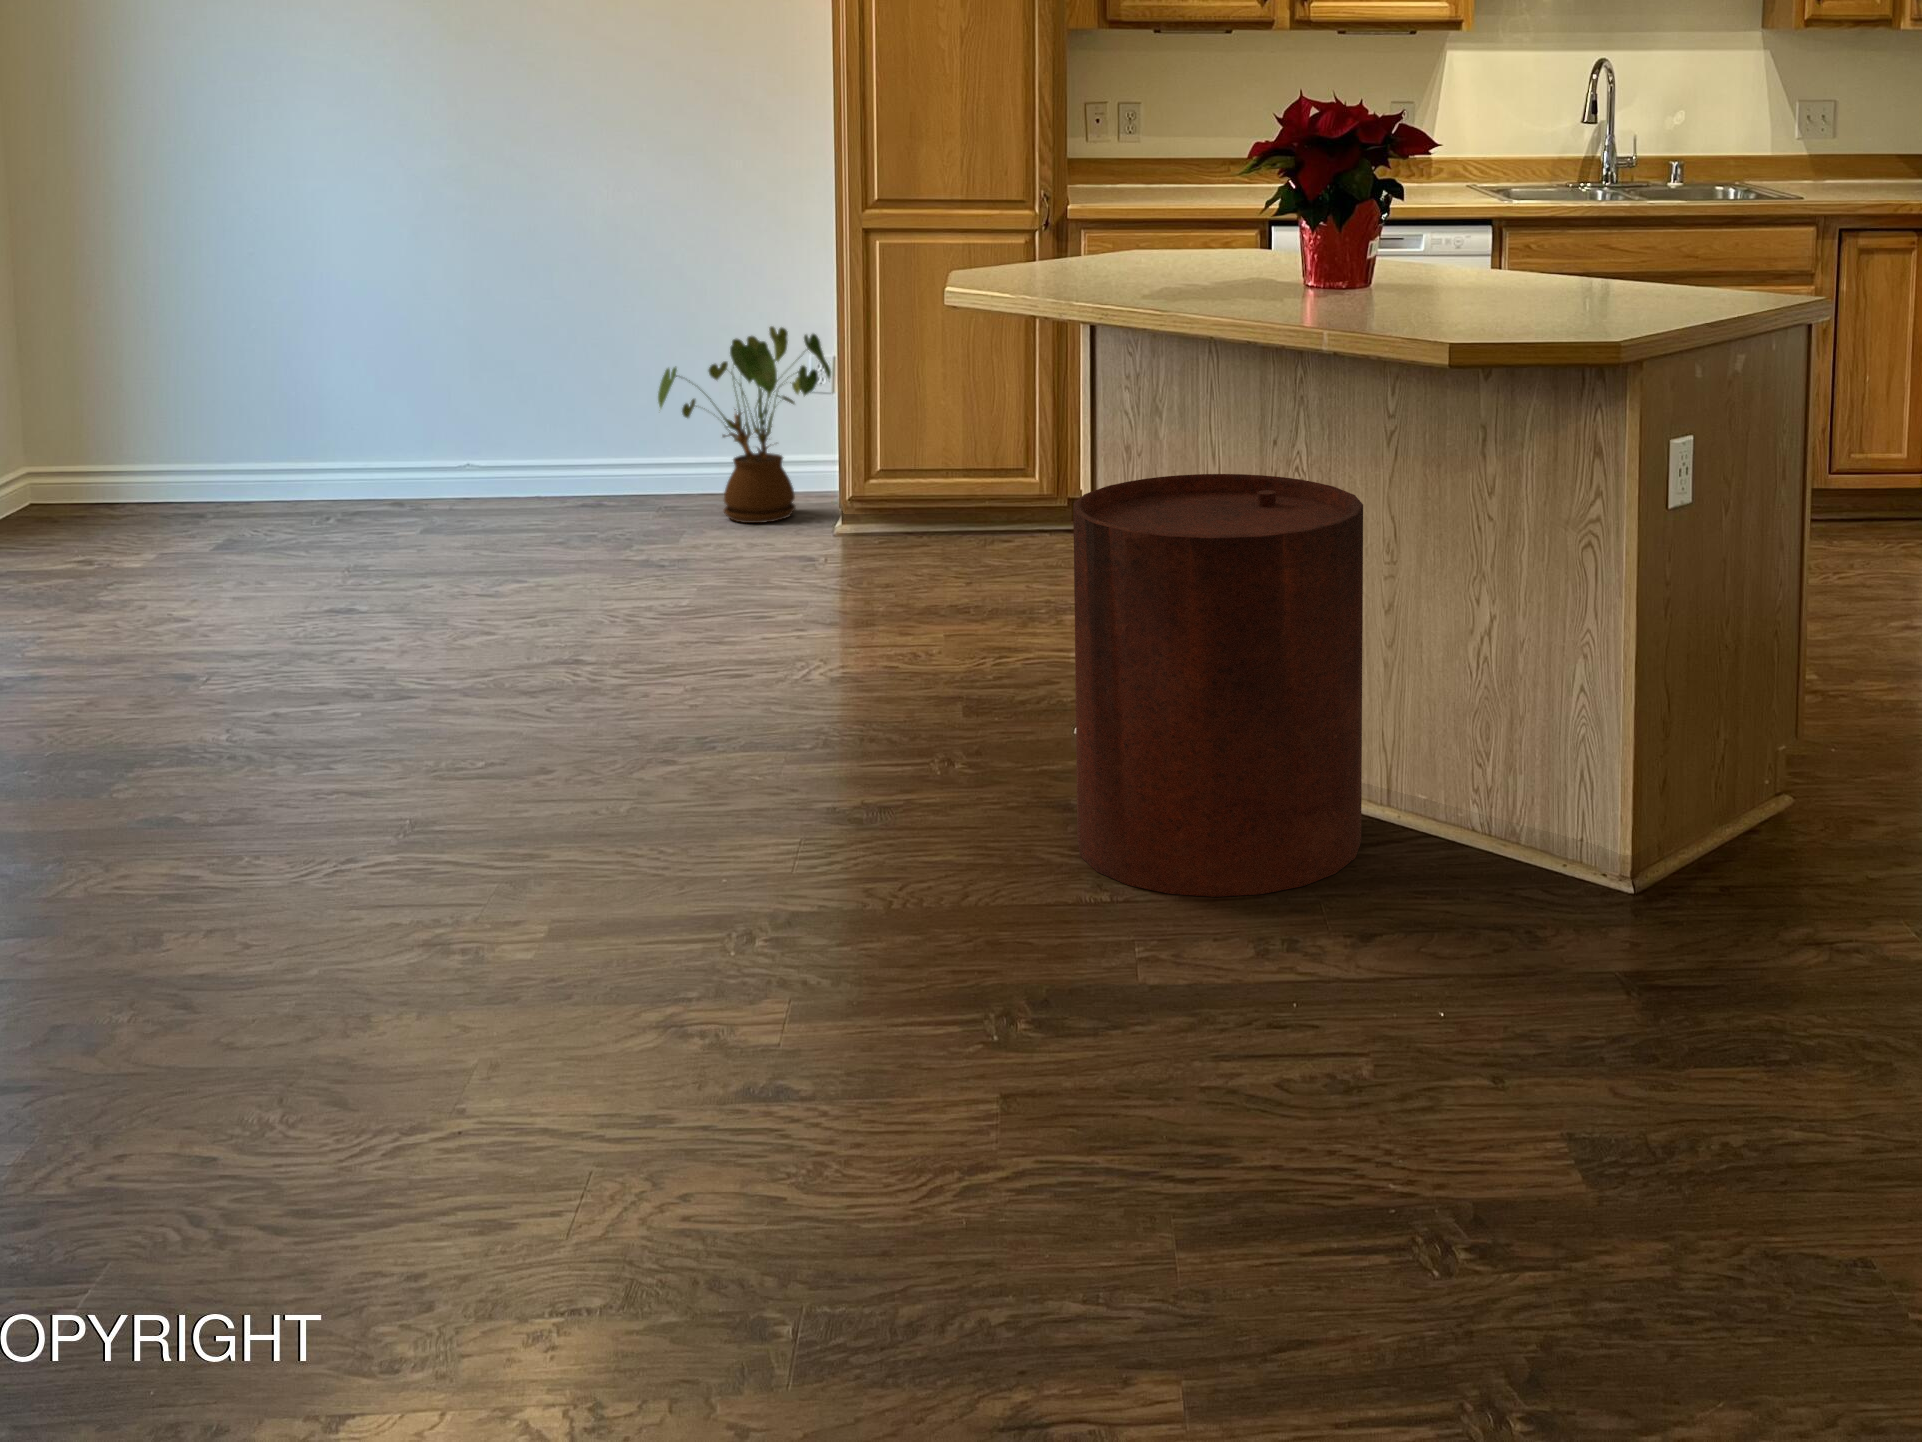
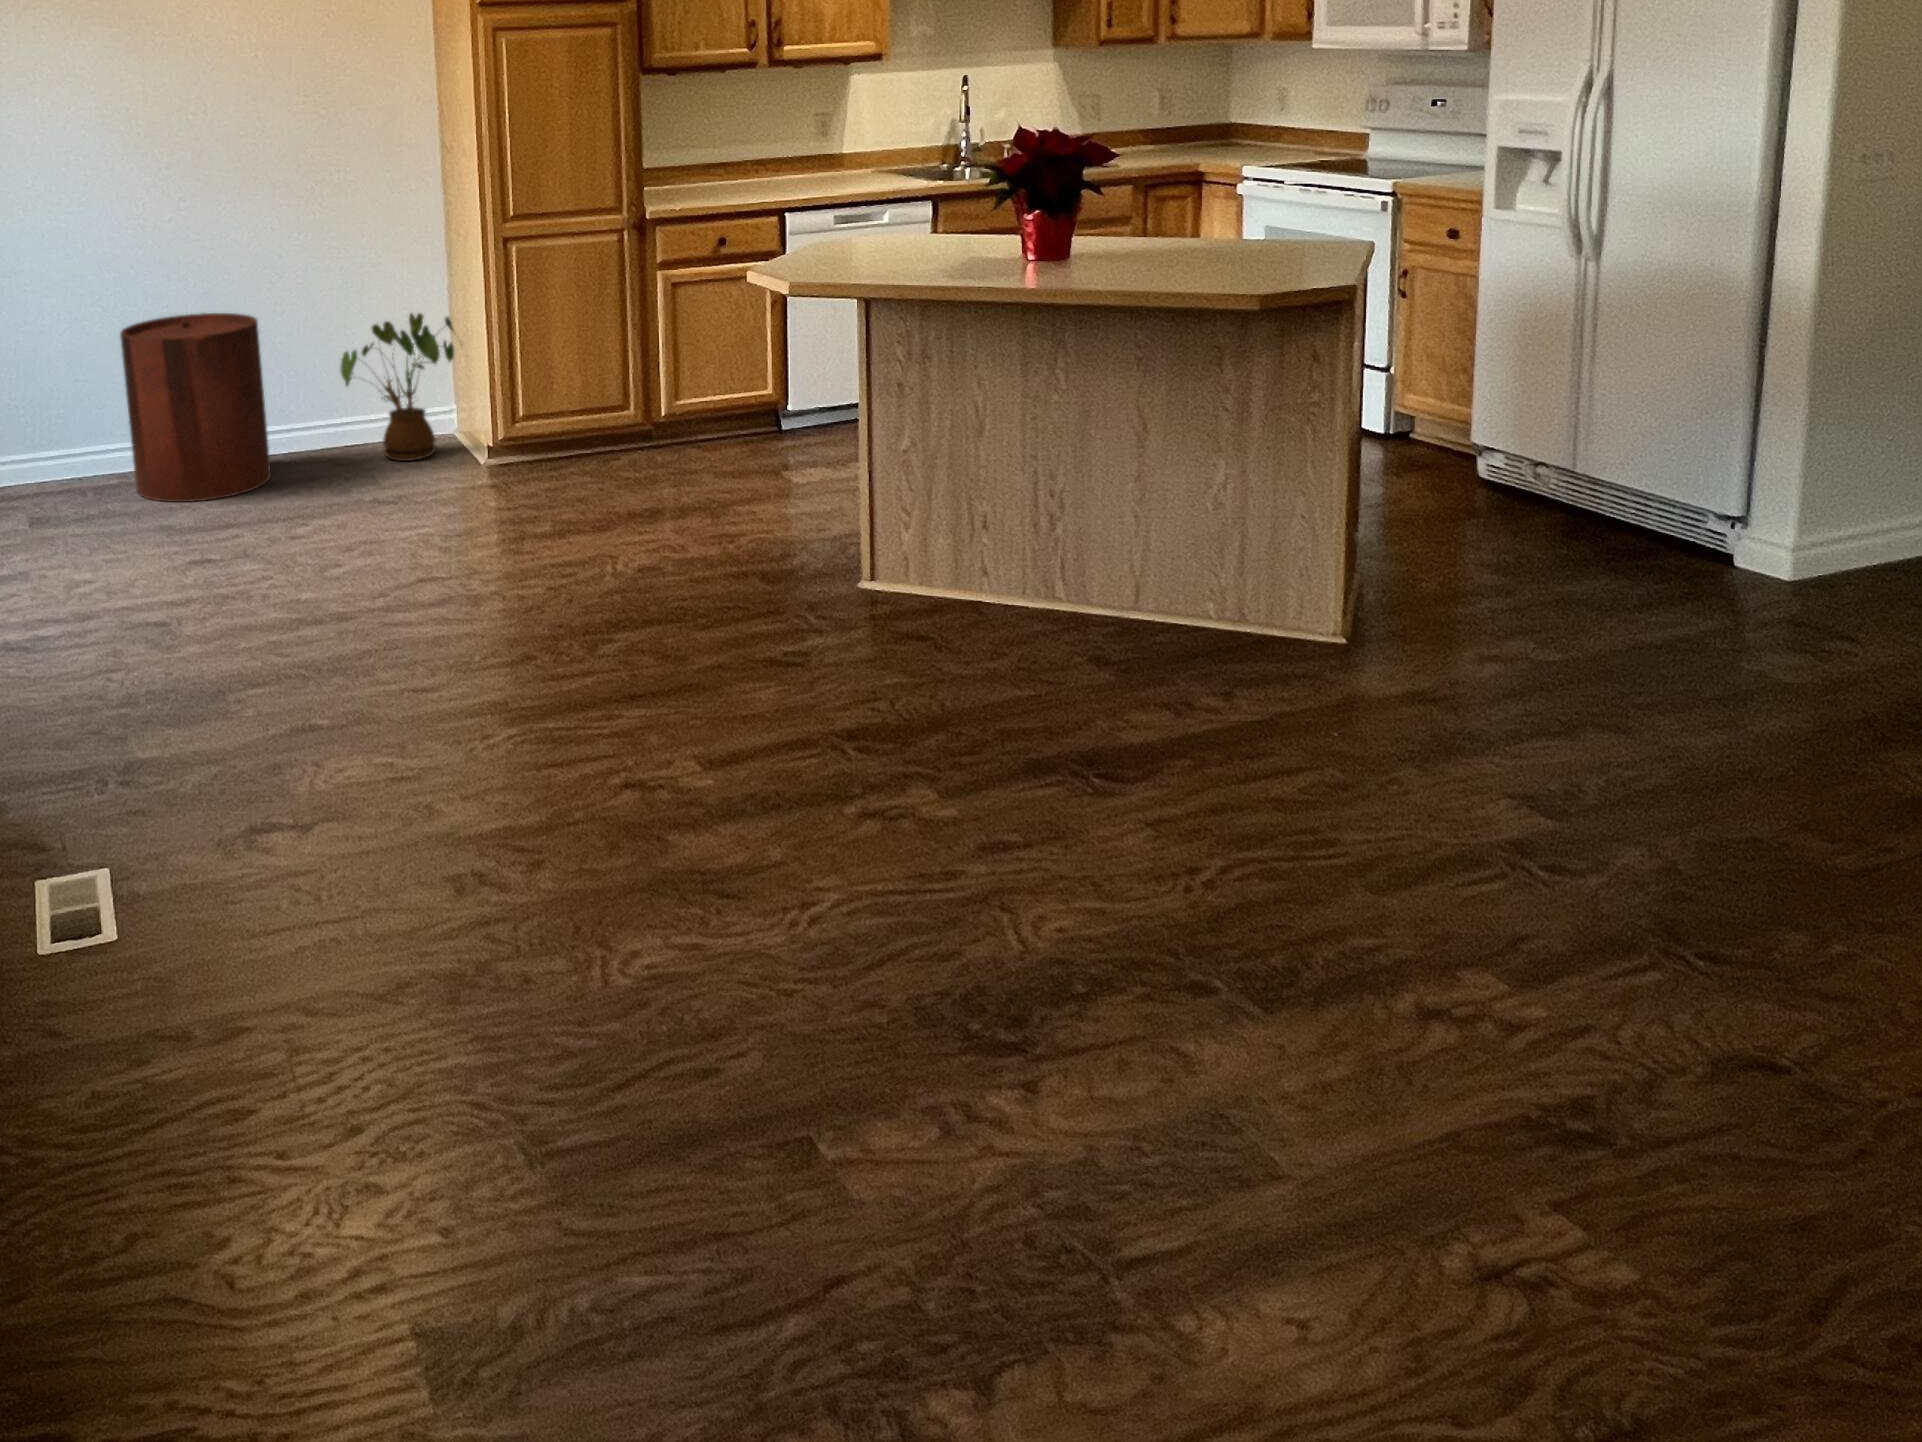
trash can: present [1073,474,1363,897] -> present [120,313,271,502]

